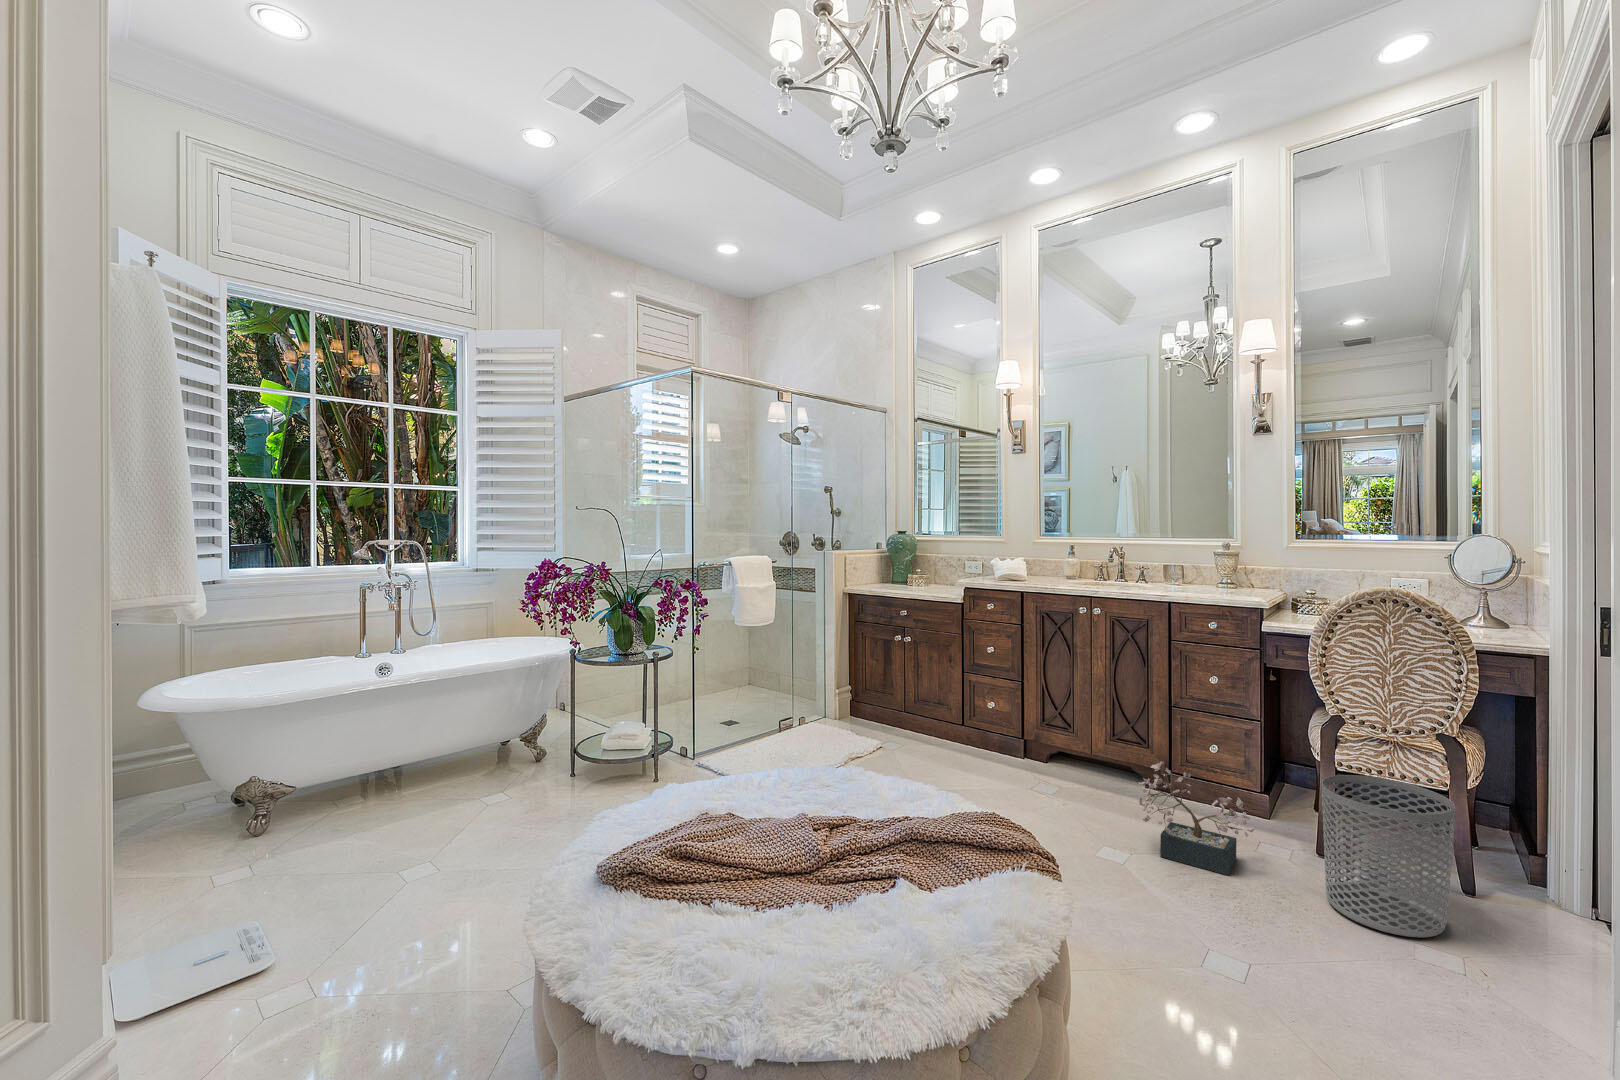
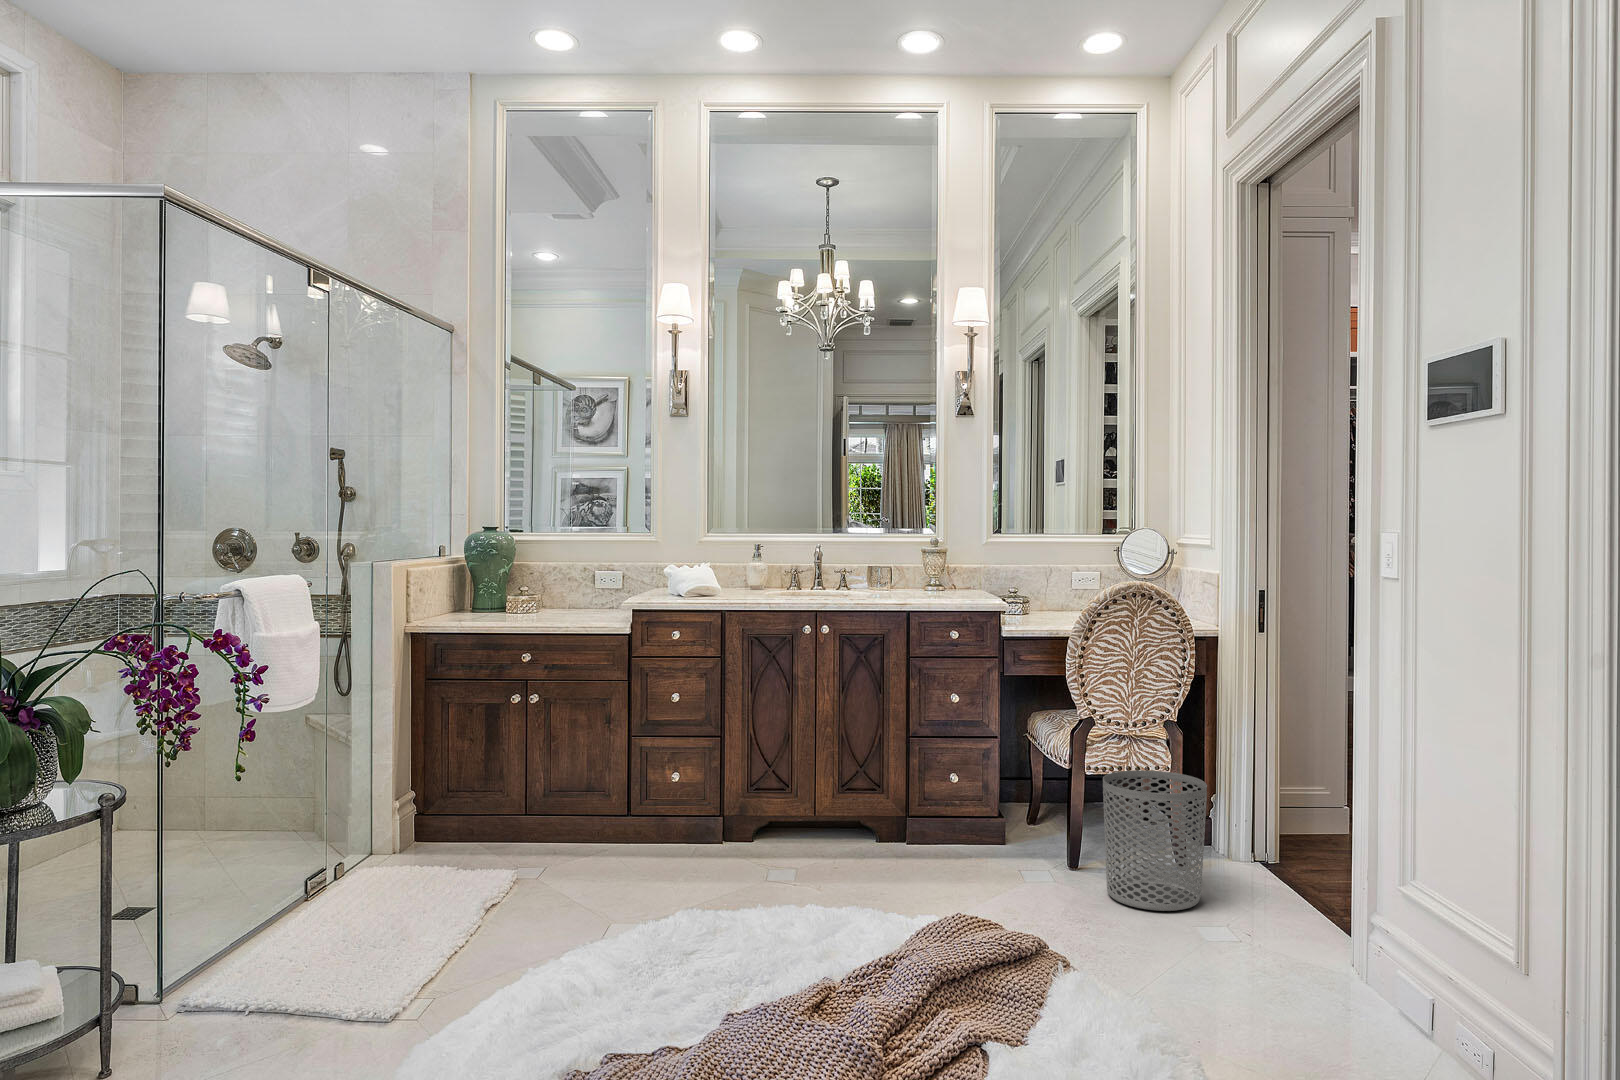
decorative plant: present [1139,761,1254,875] -> none [924,794,1044,900]

